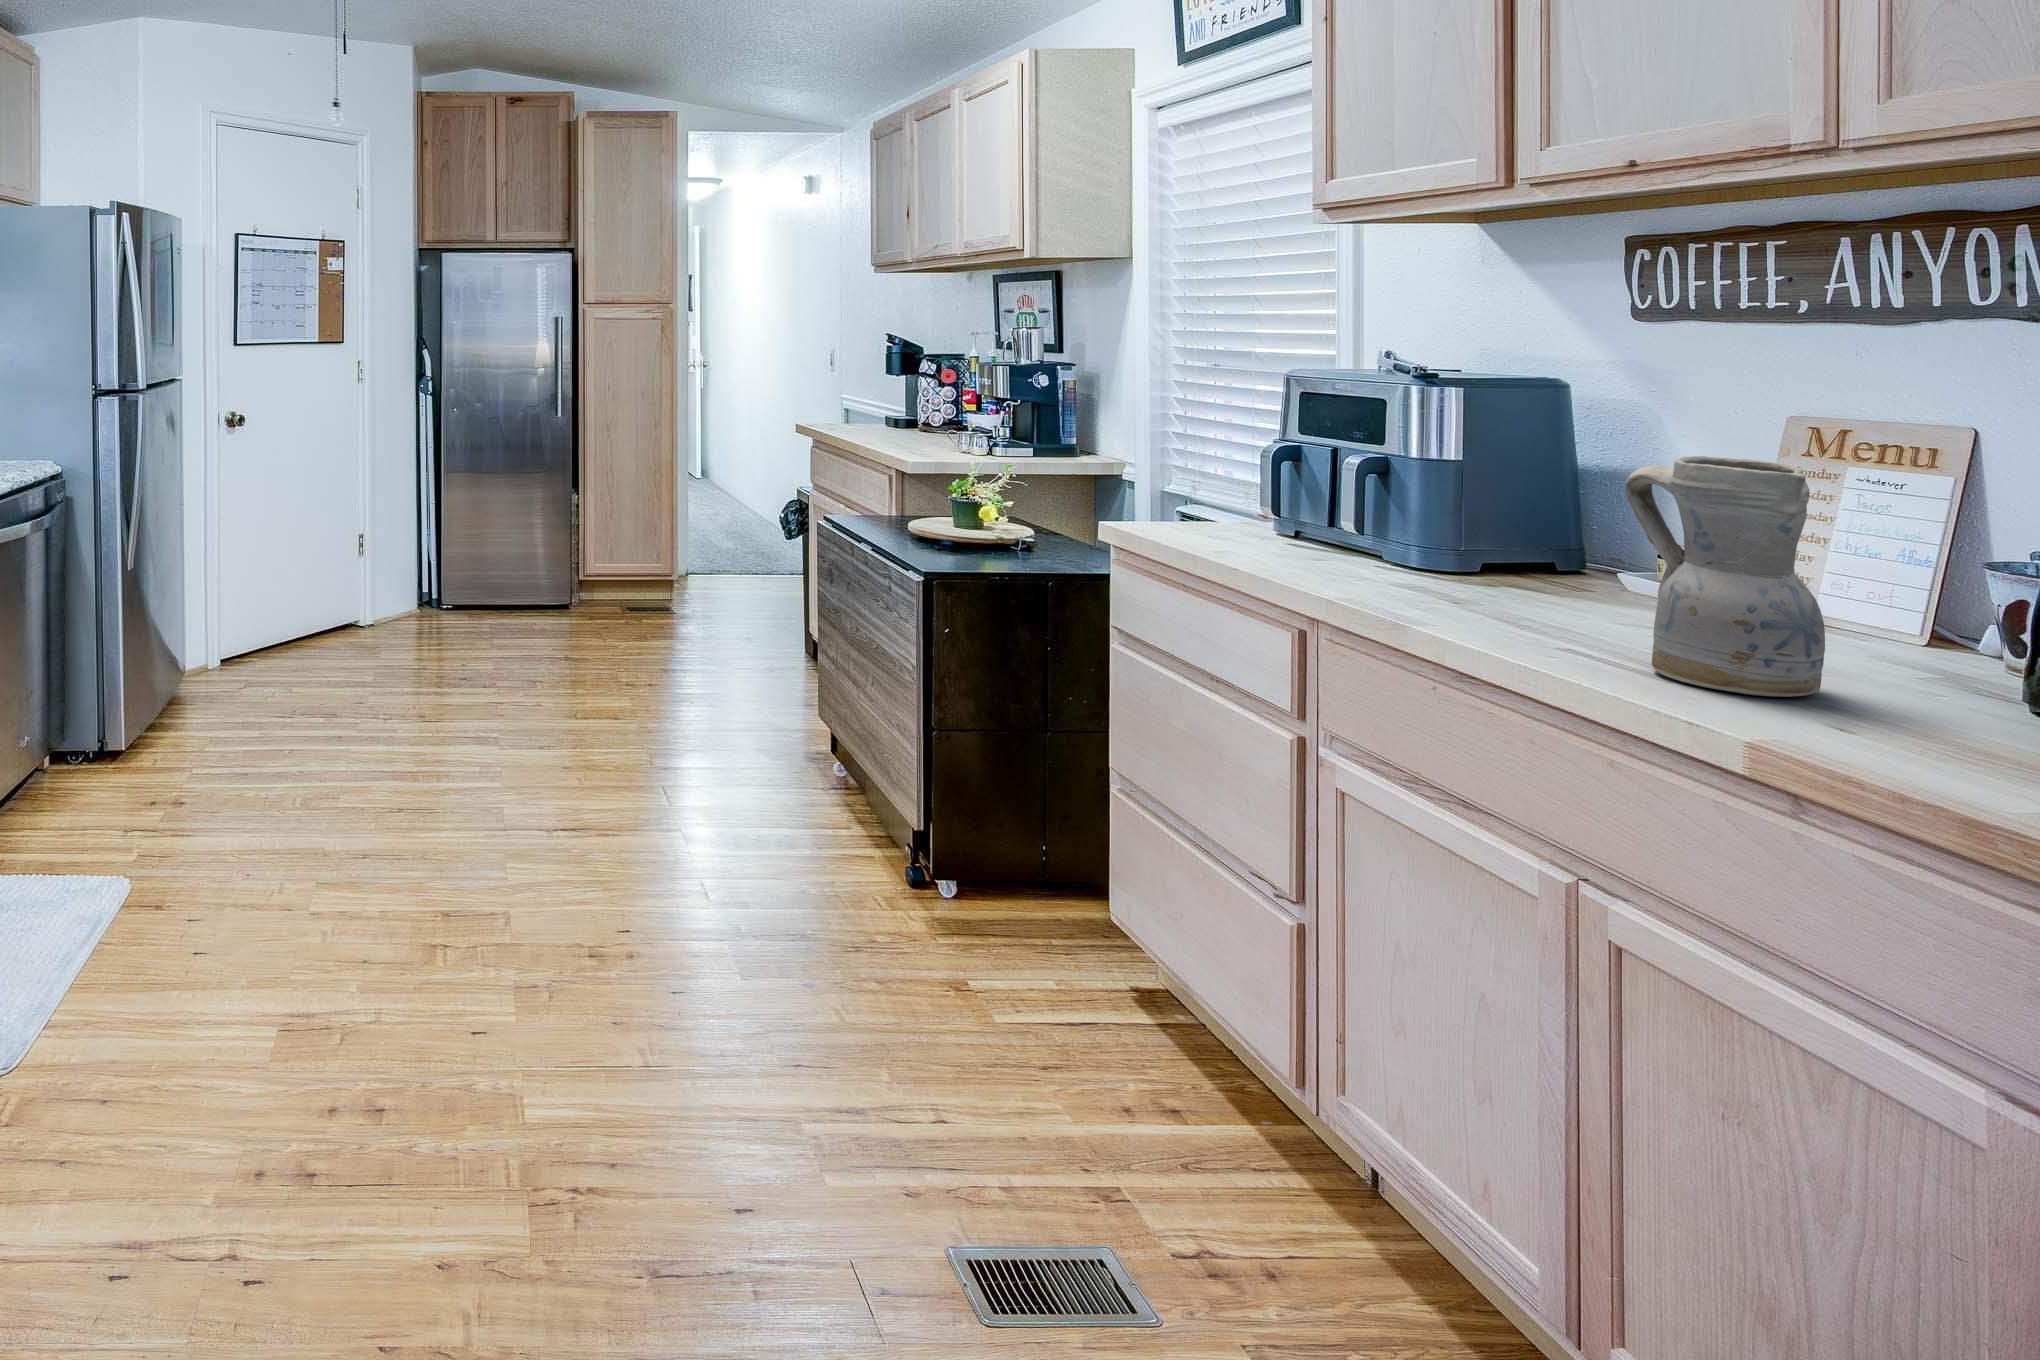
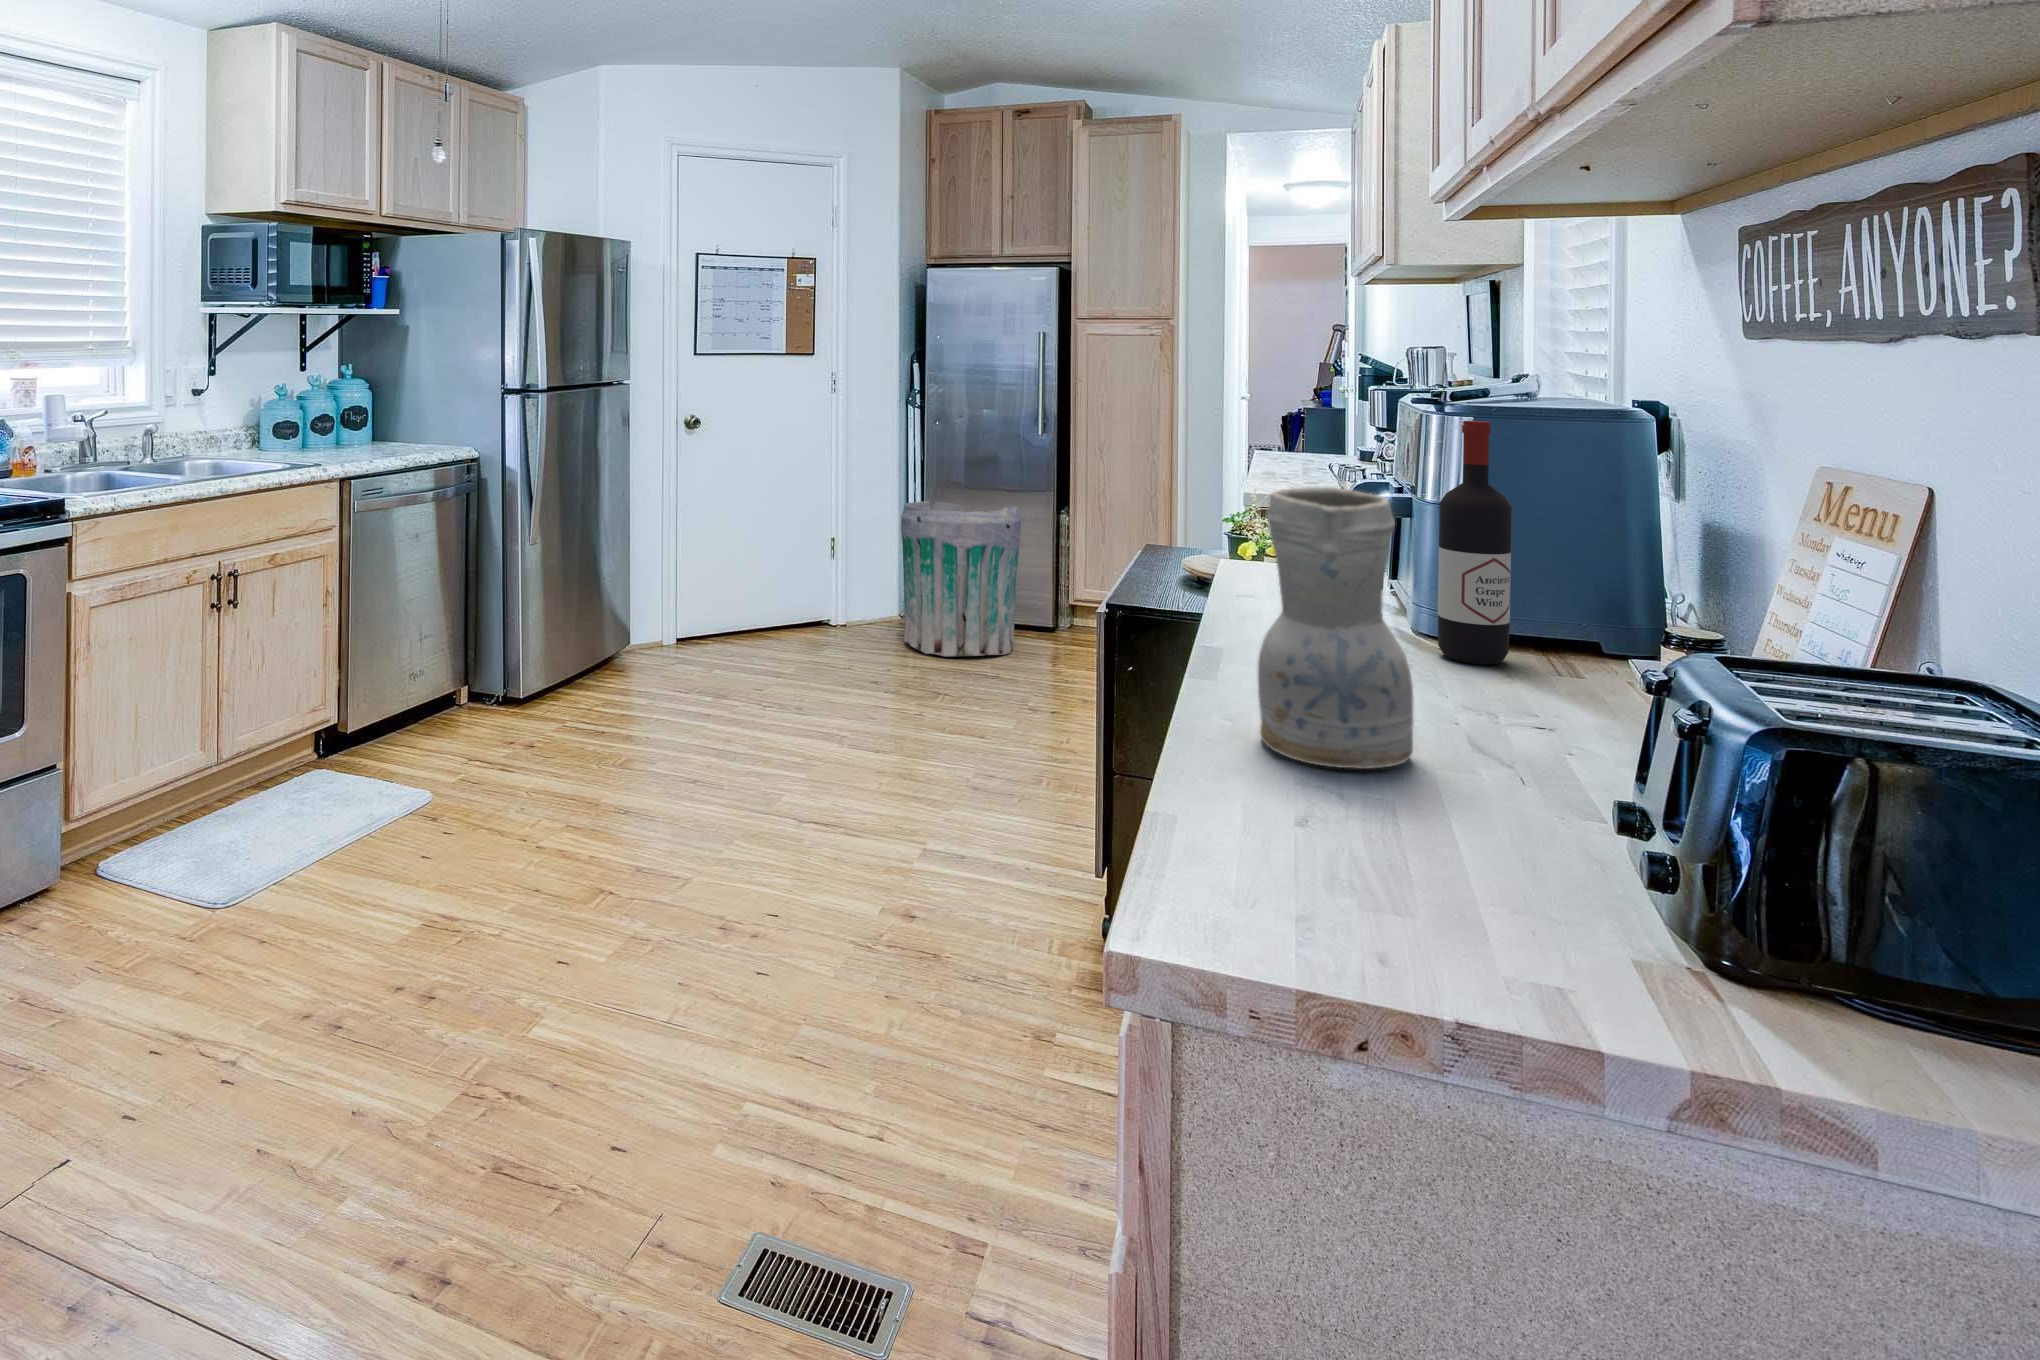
wine bottle: none [1481,392,1550,594] -> present [1438,421,1512,664]
trash can: none [431,482,546,635] -> present [901,501,1022,657]

